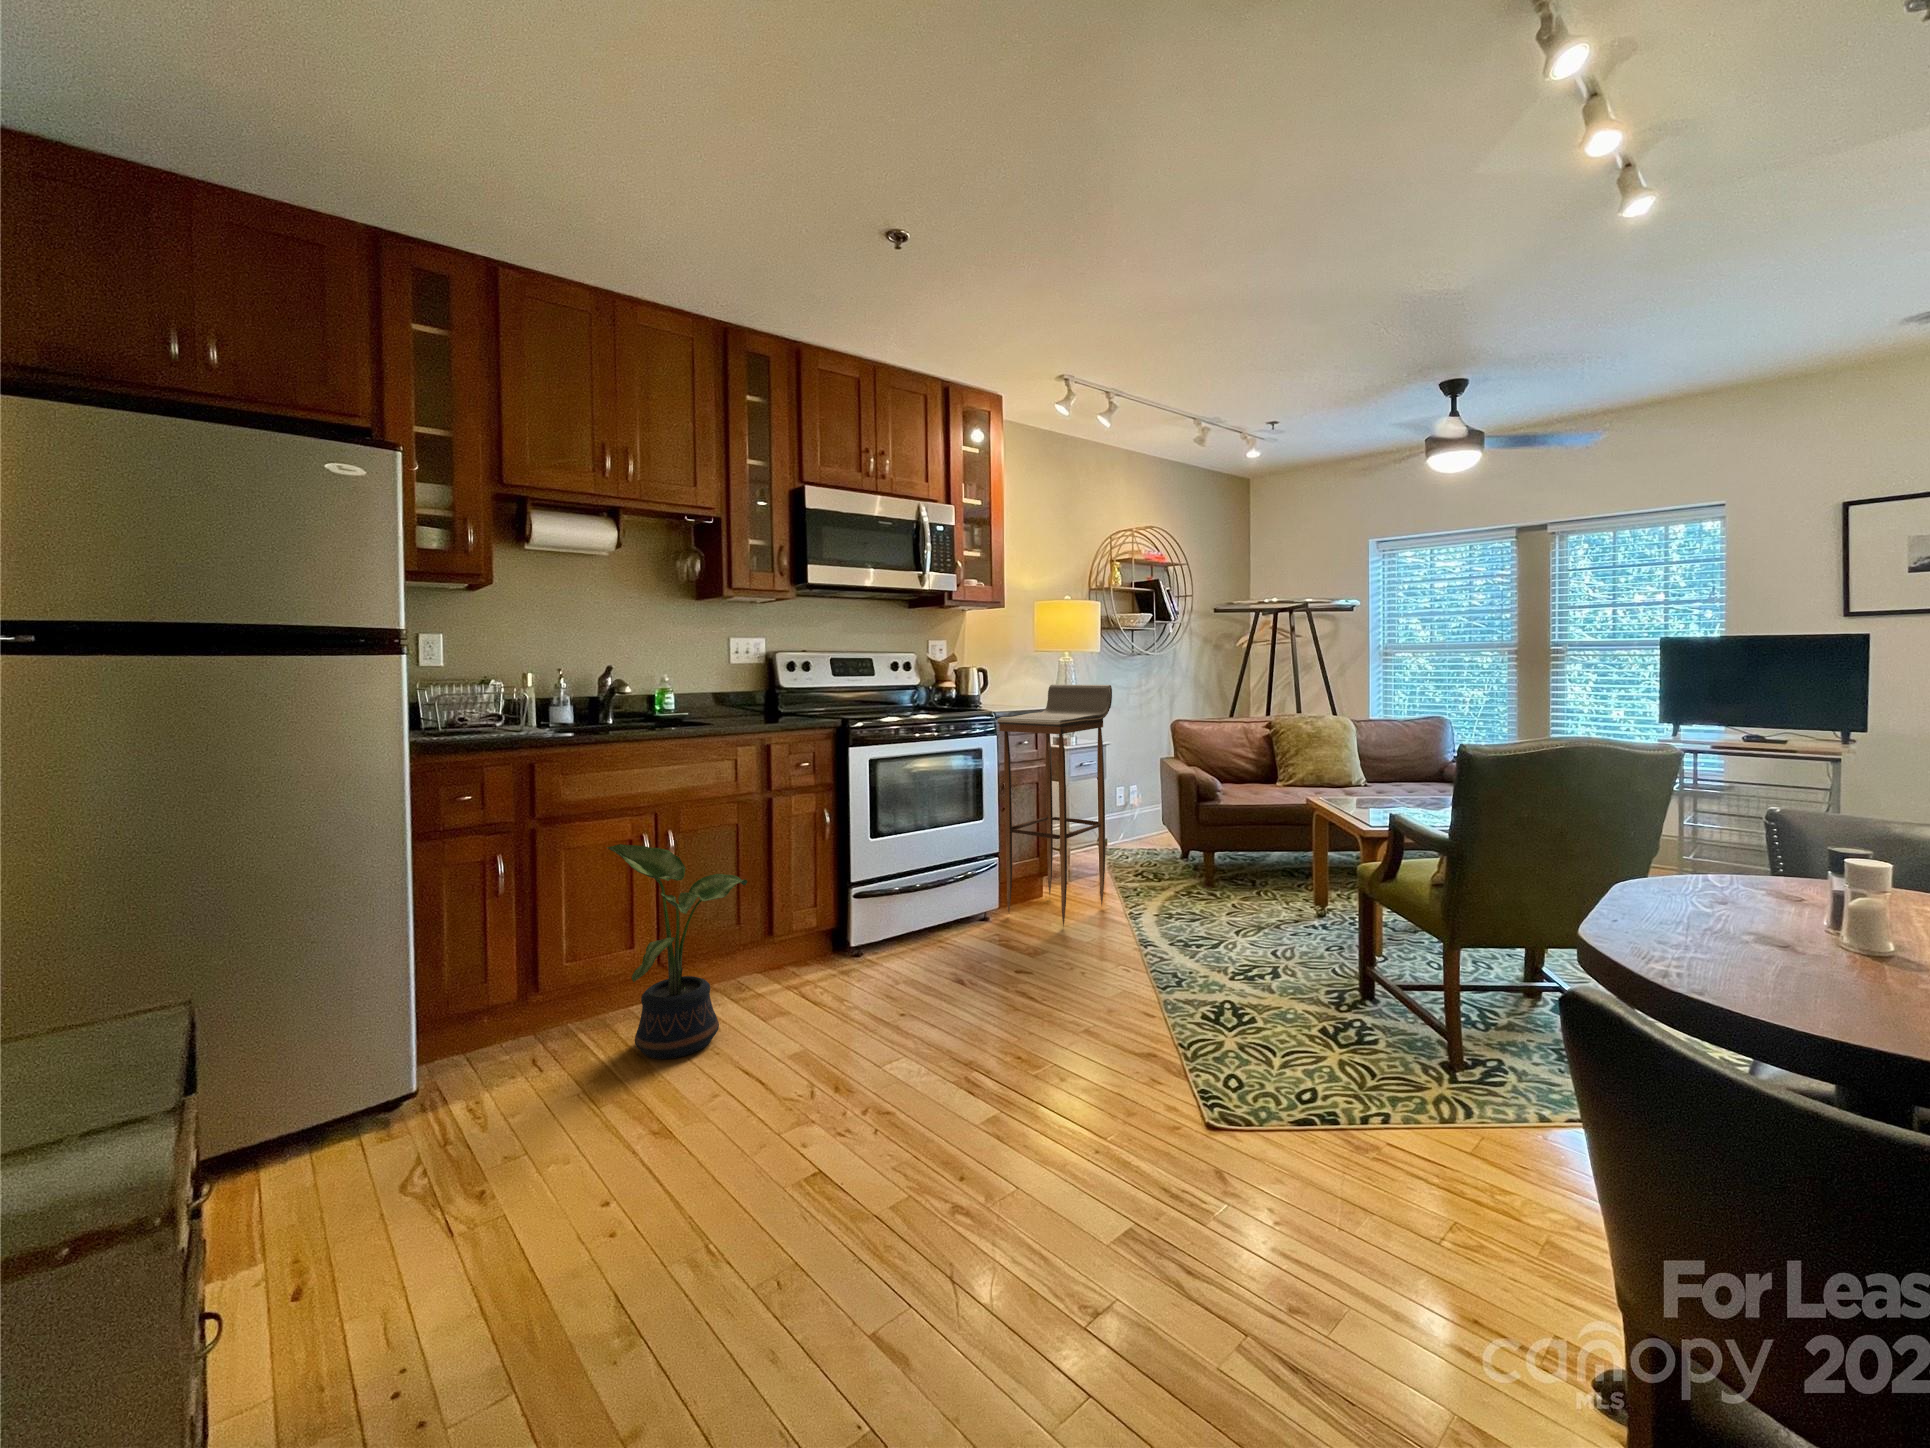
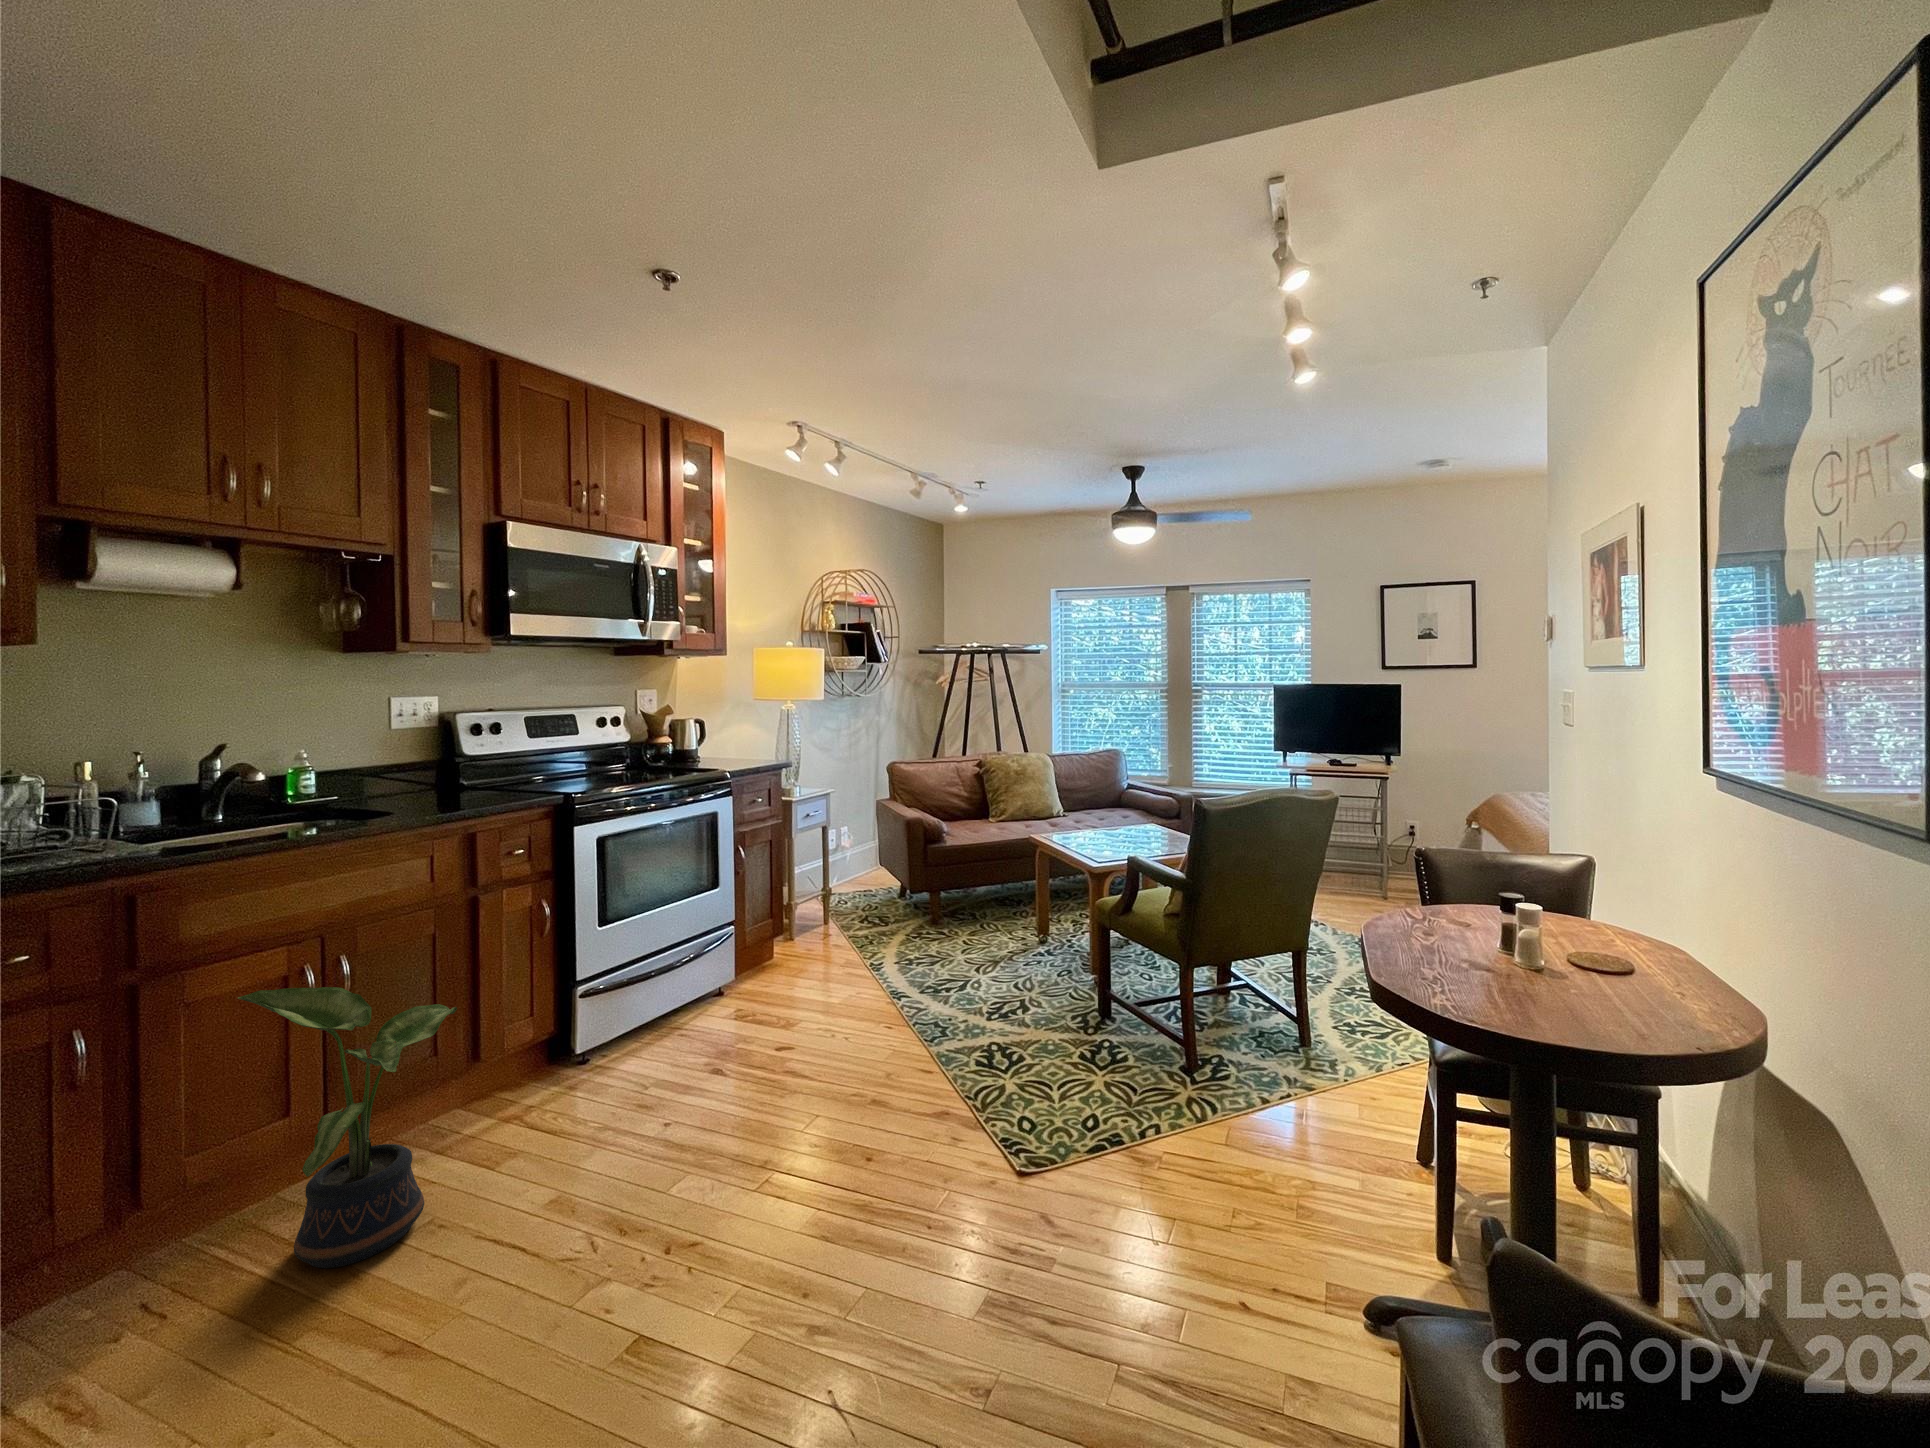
bar stool: present [998,684,1112,926] -> none [737,738,853,992]

